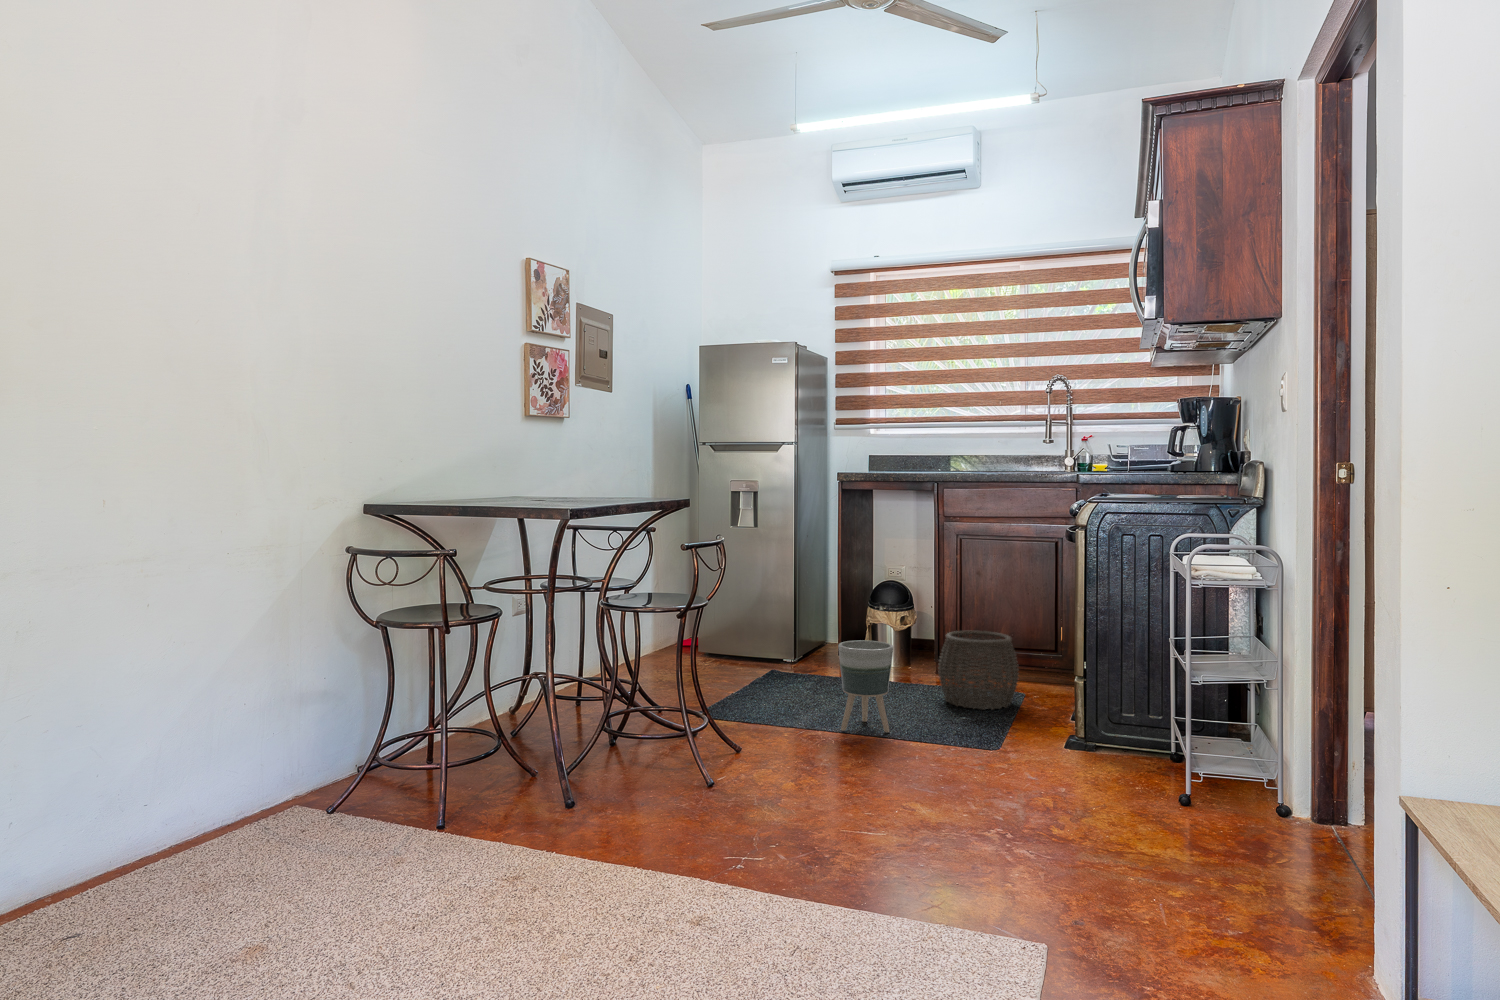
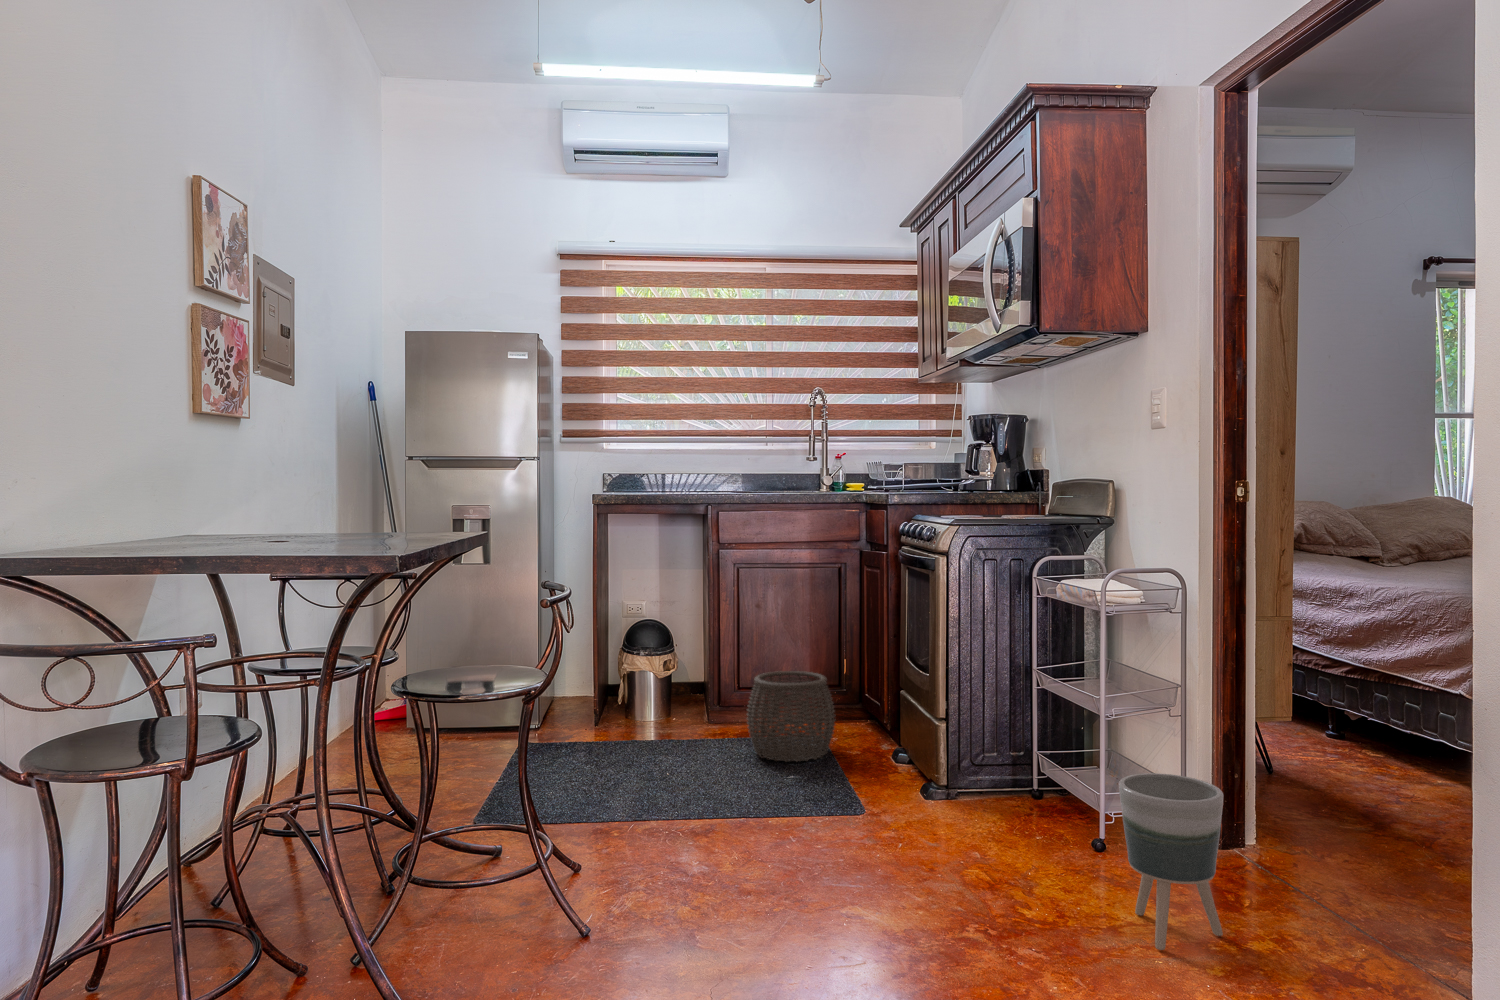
planter: present [838,640,893,733] -> present [1119,773,1224,950]

